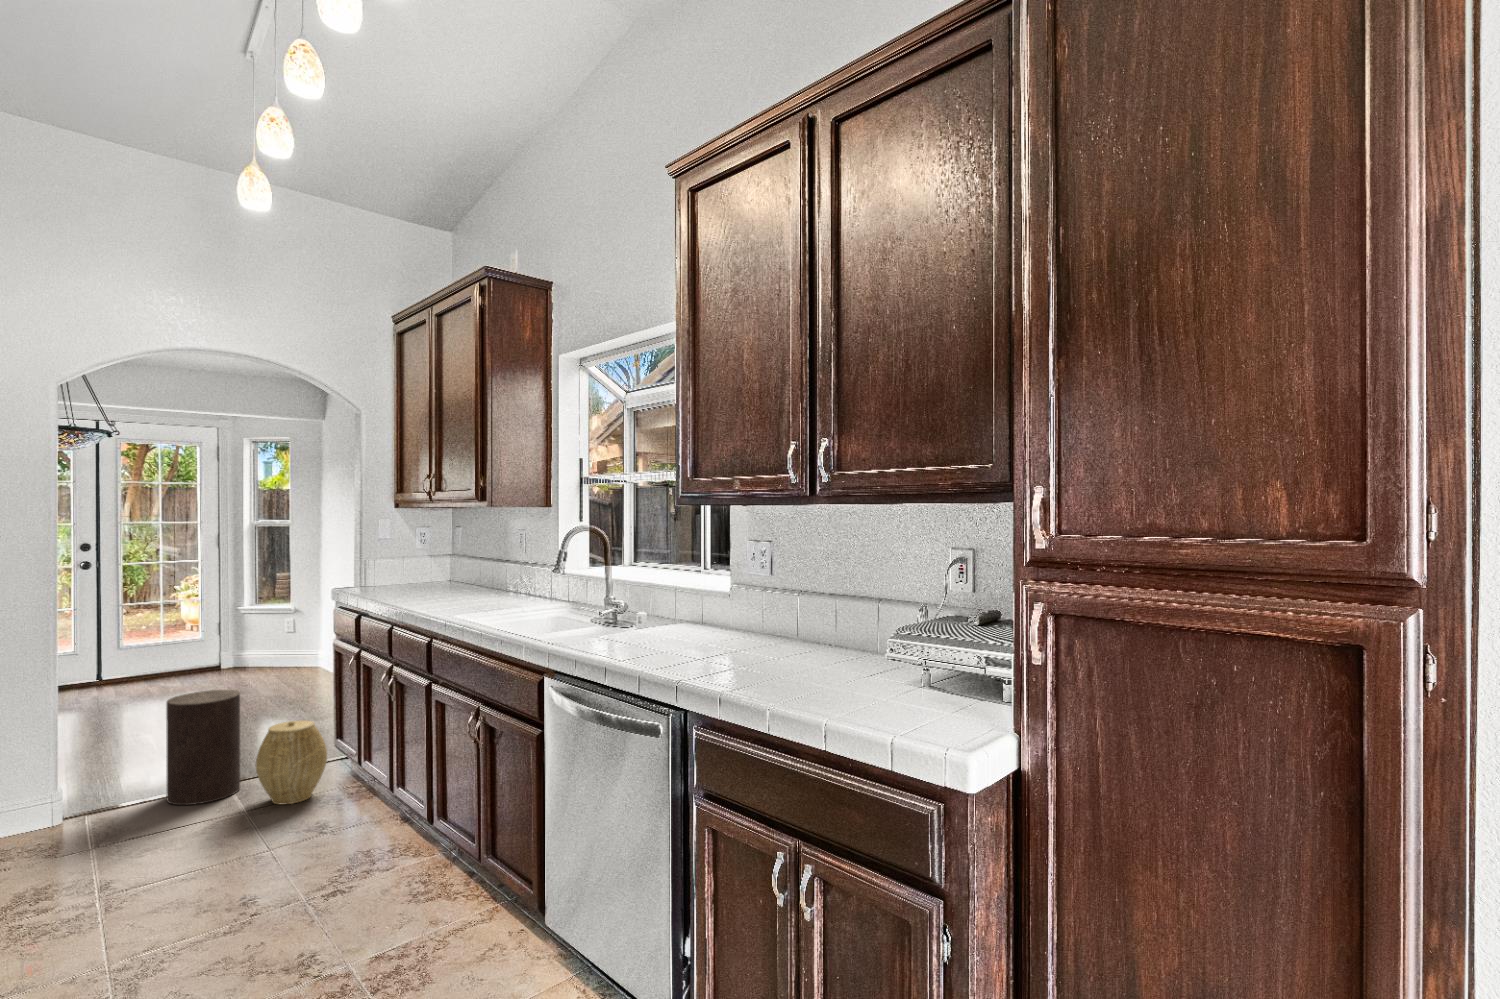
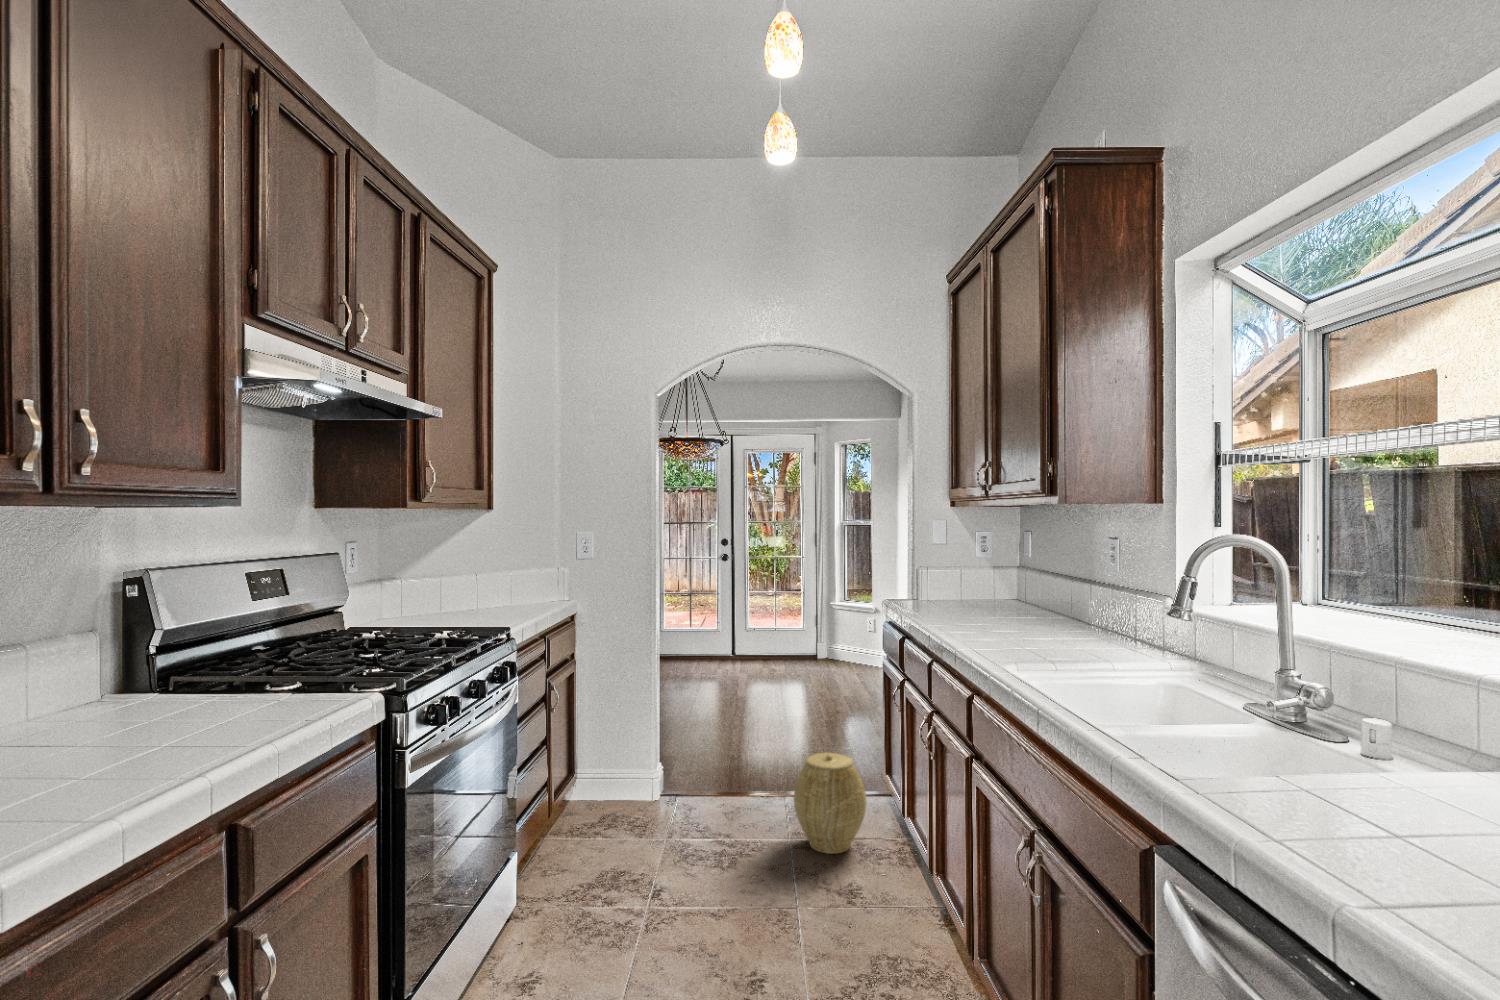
stool: present [166,690,240,805] -> none [724,699,789,823]

